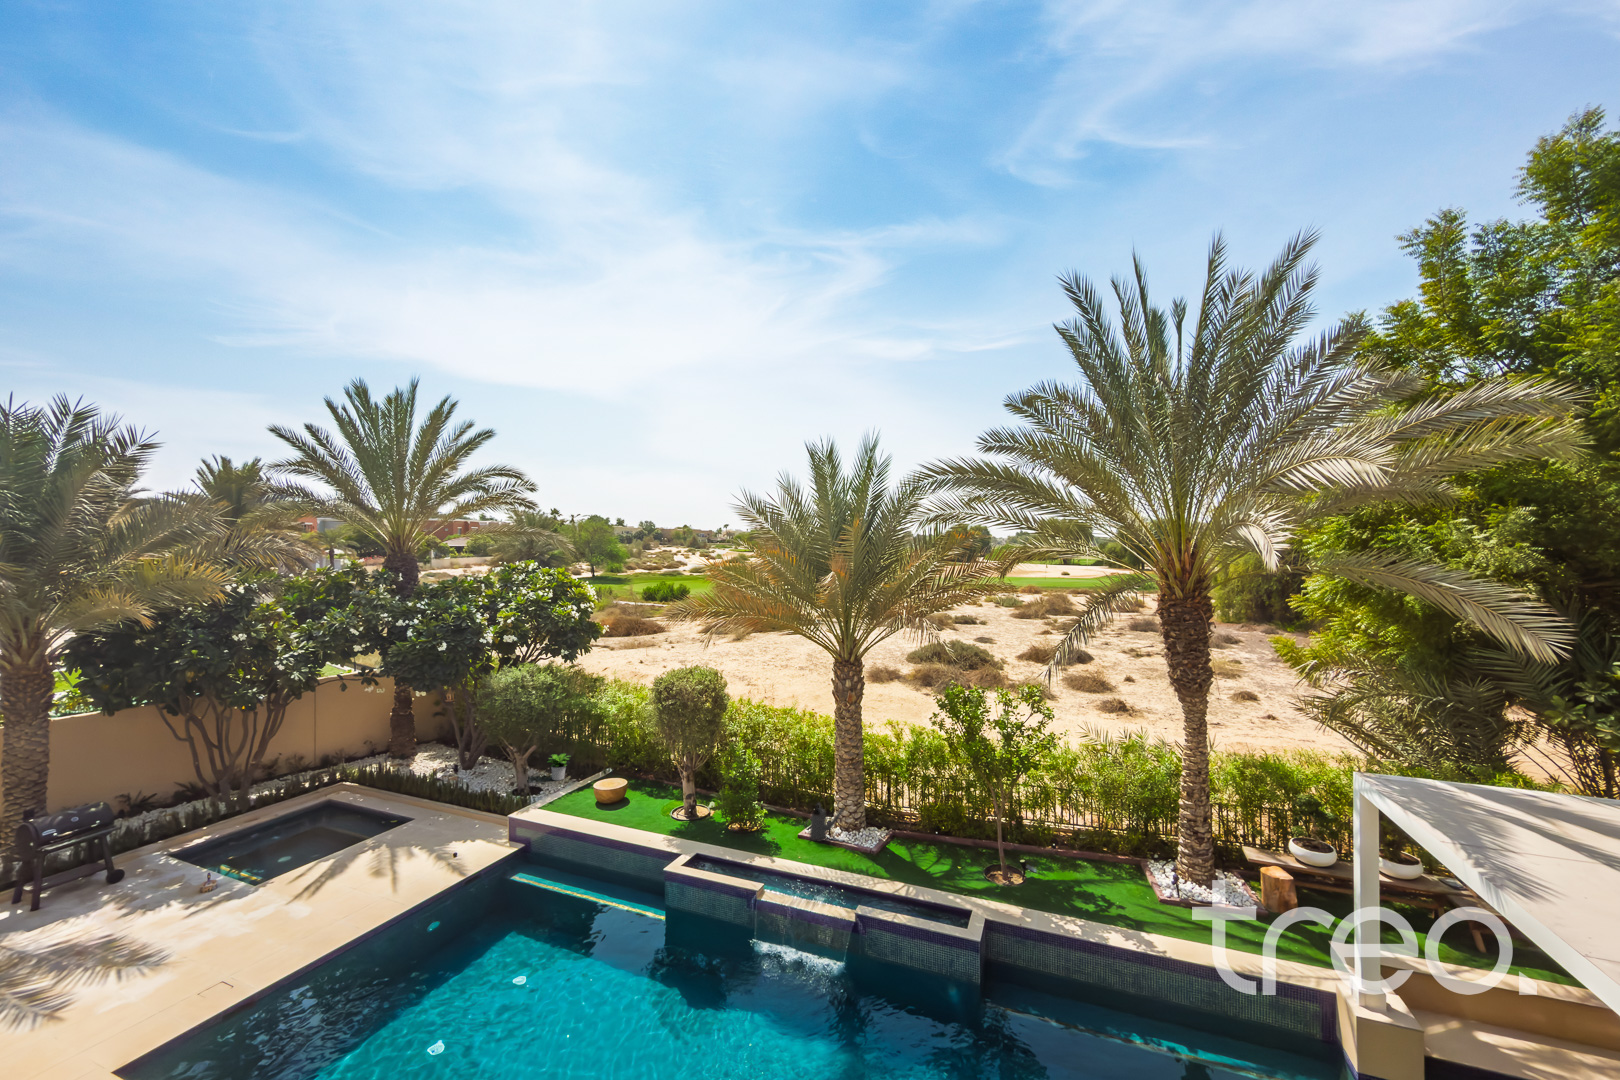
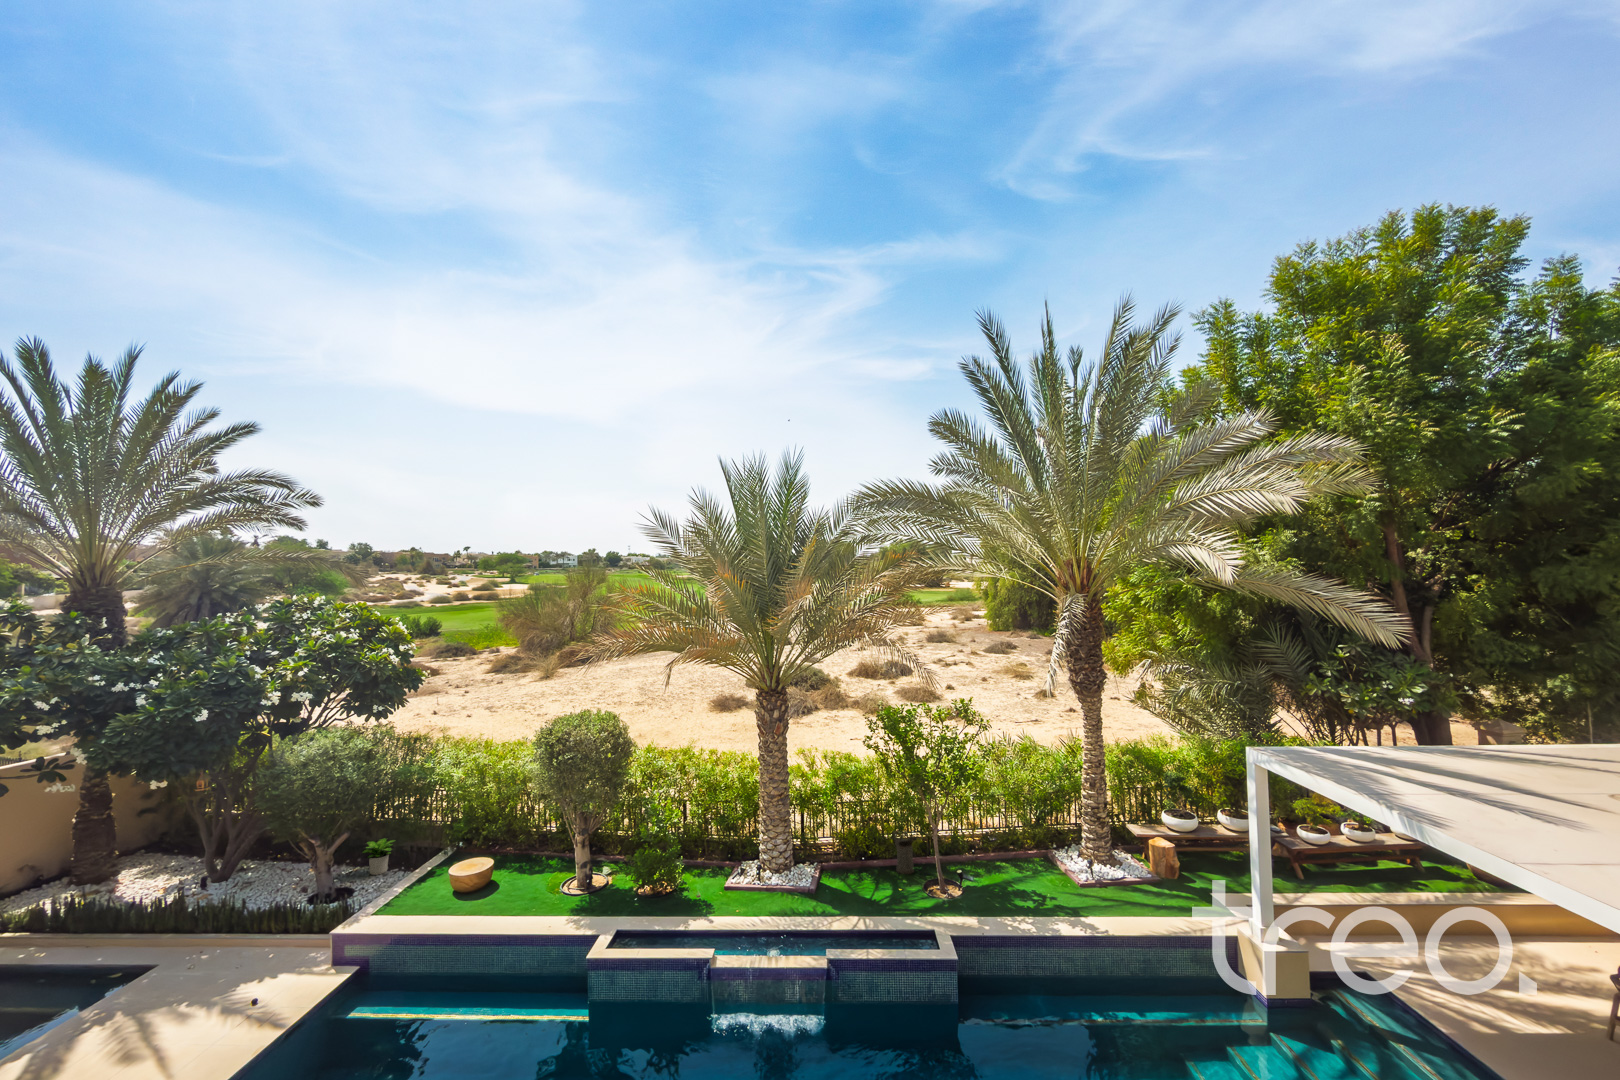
watering can: present [810,803,844,841] -> present [894,831,914,874]

